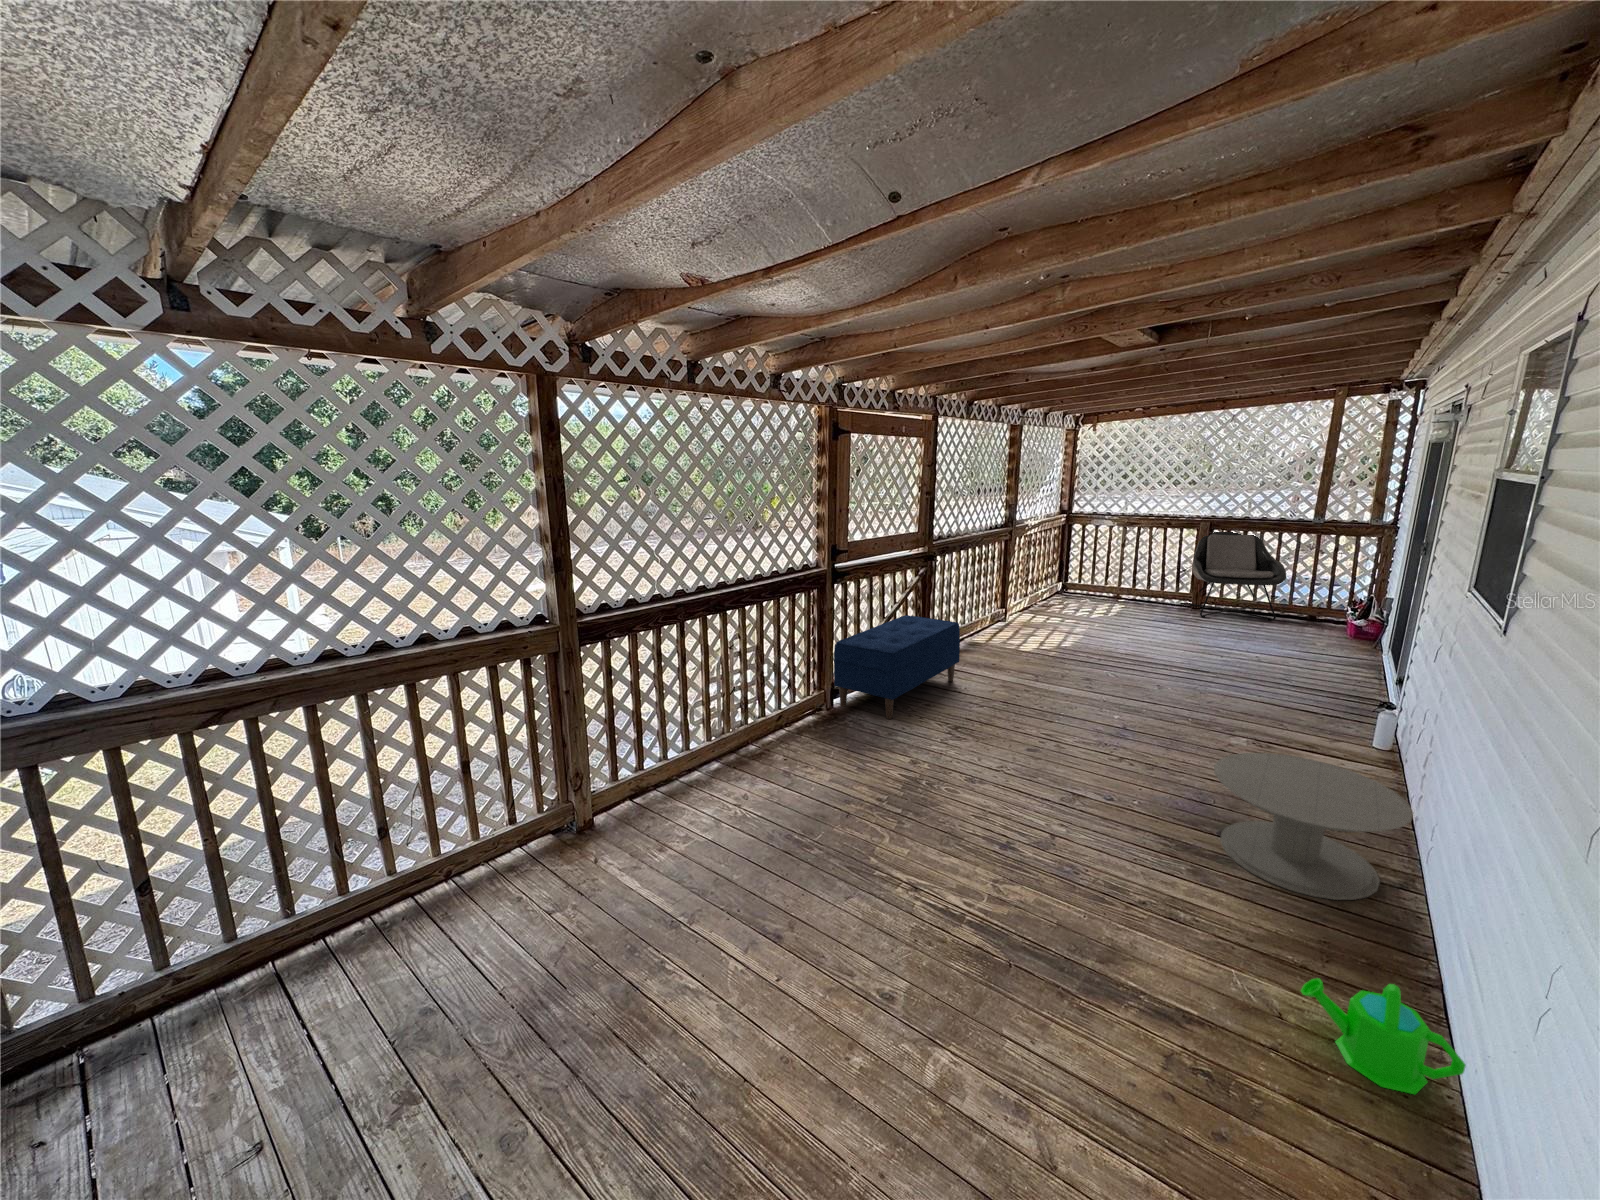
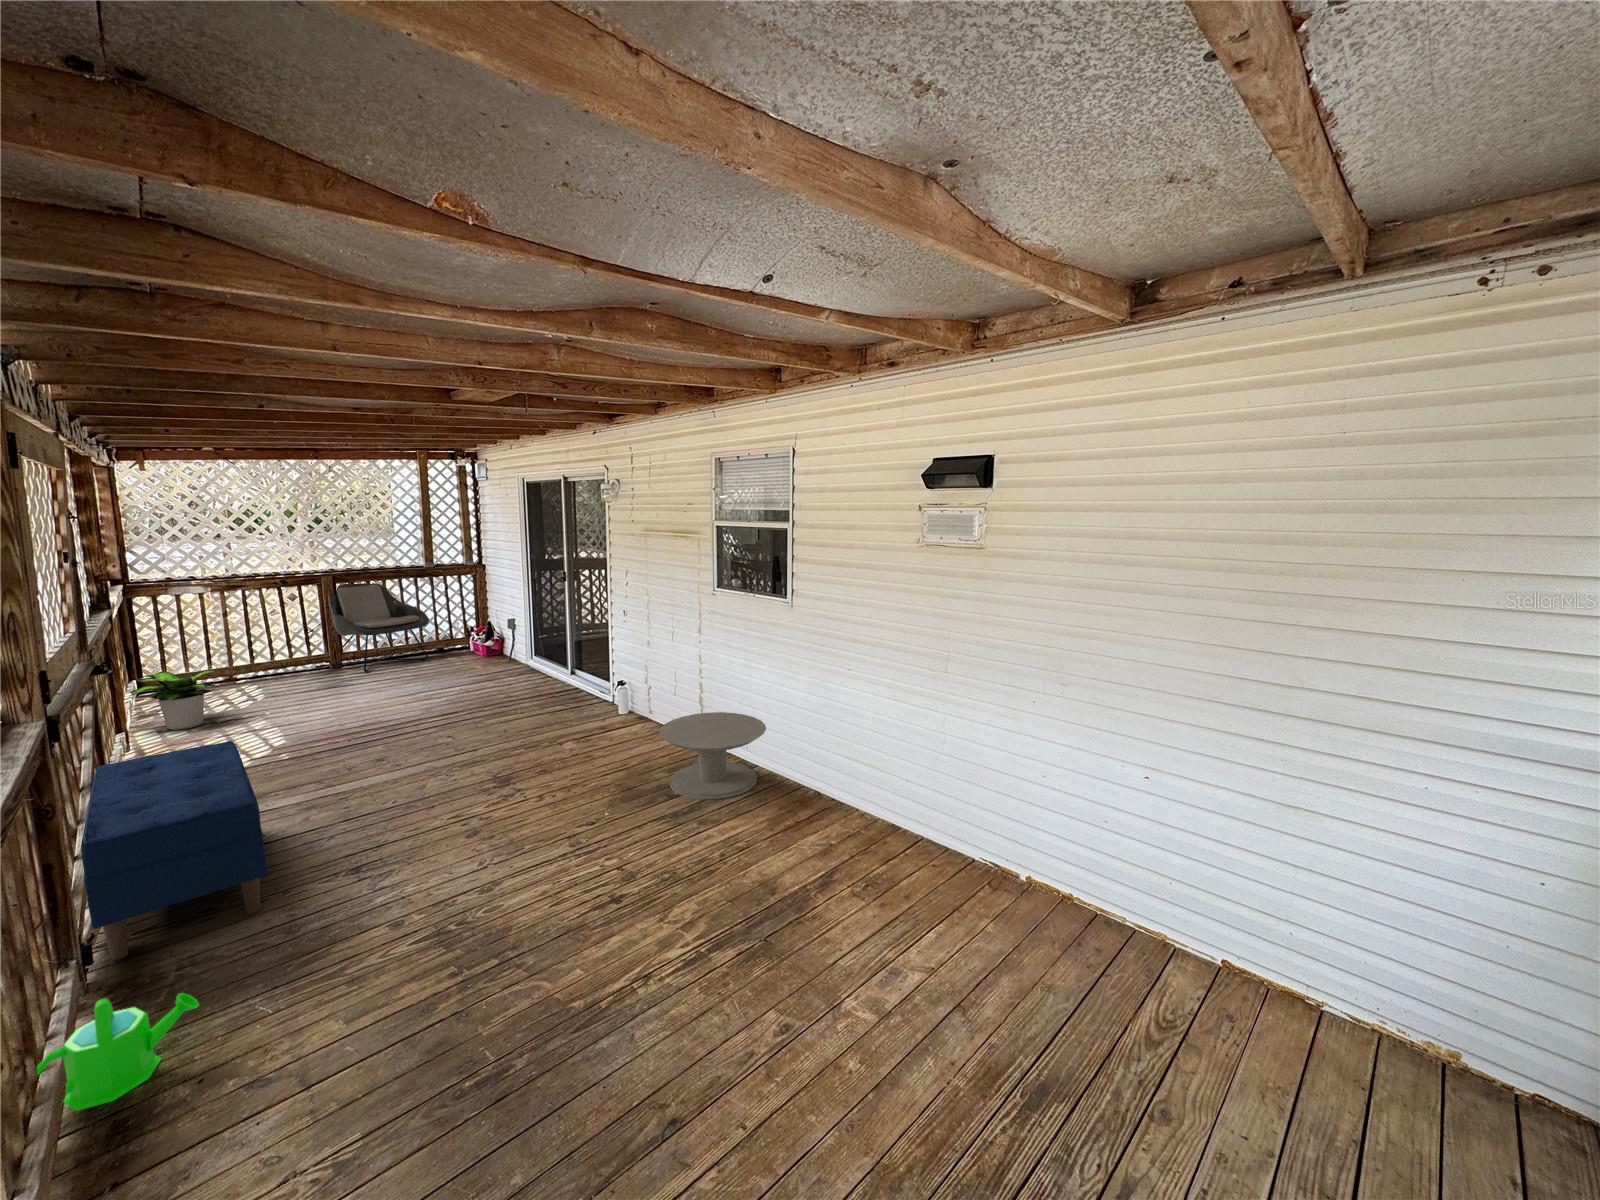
potted plant: none [1014,578,1066,620] -> present [130,668,218,730]
watering can: present [1301,978,1466,1094] -> present [37,993,199,1111]

